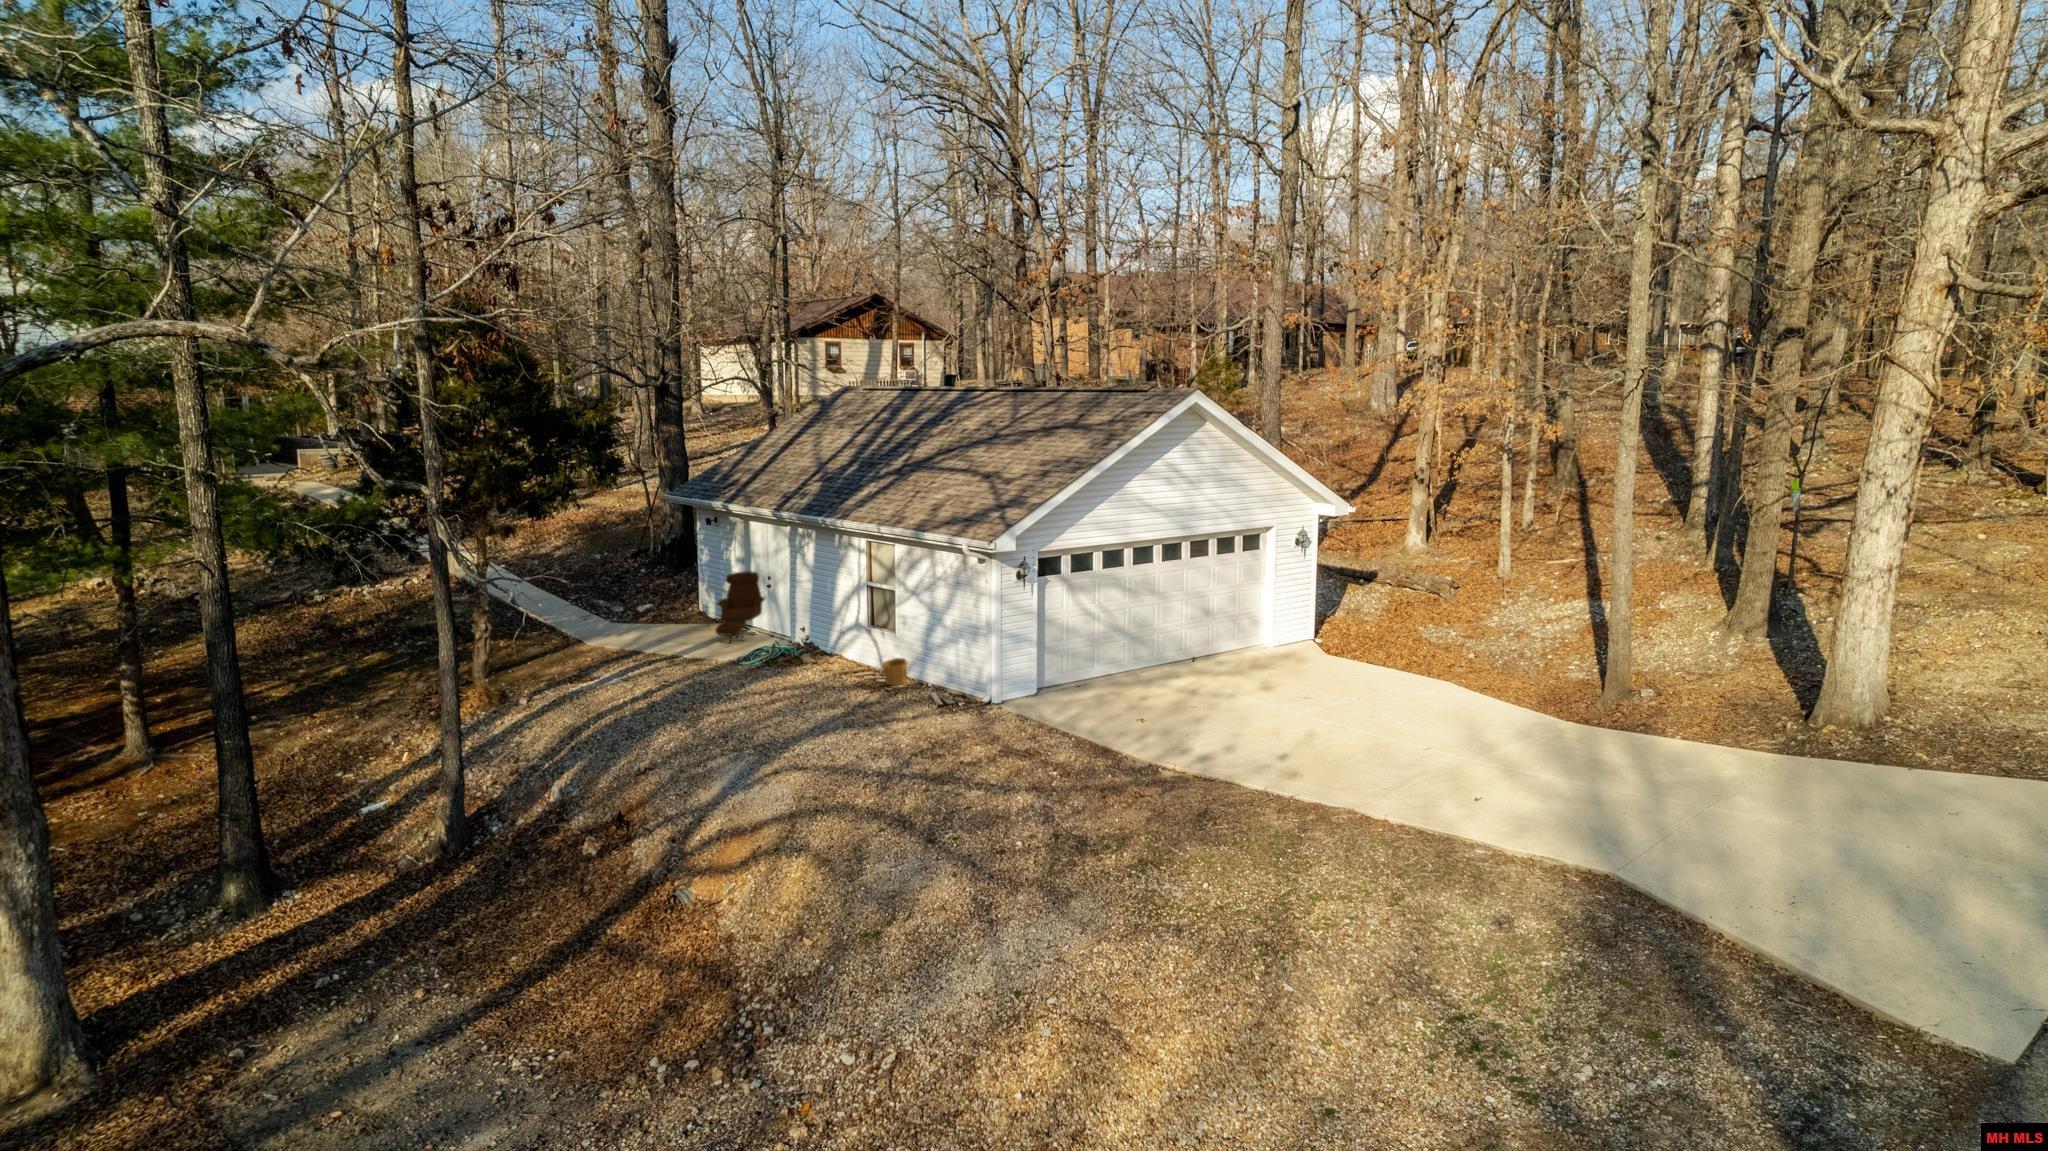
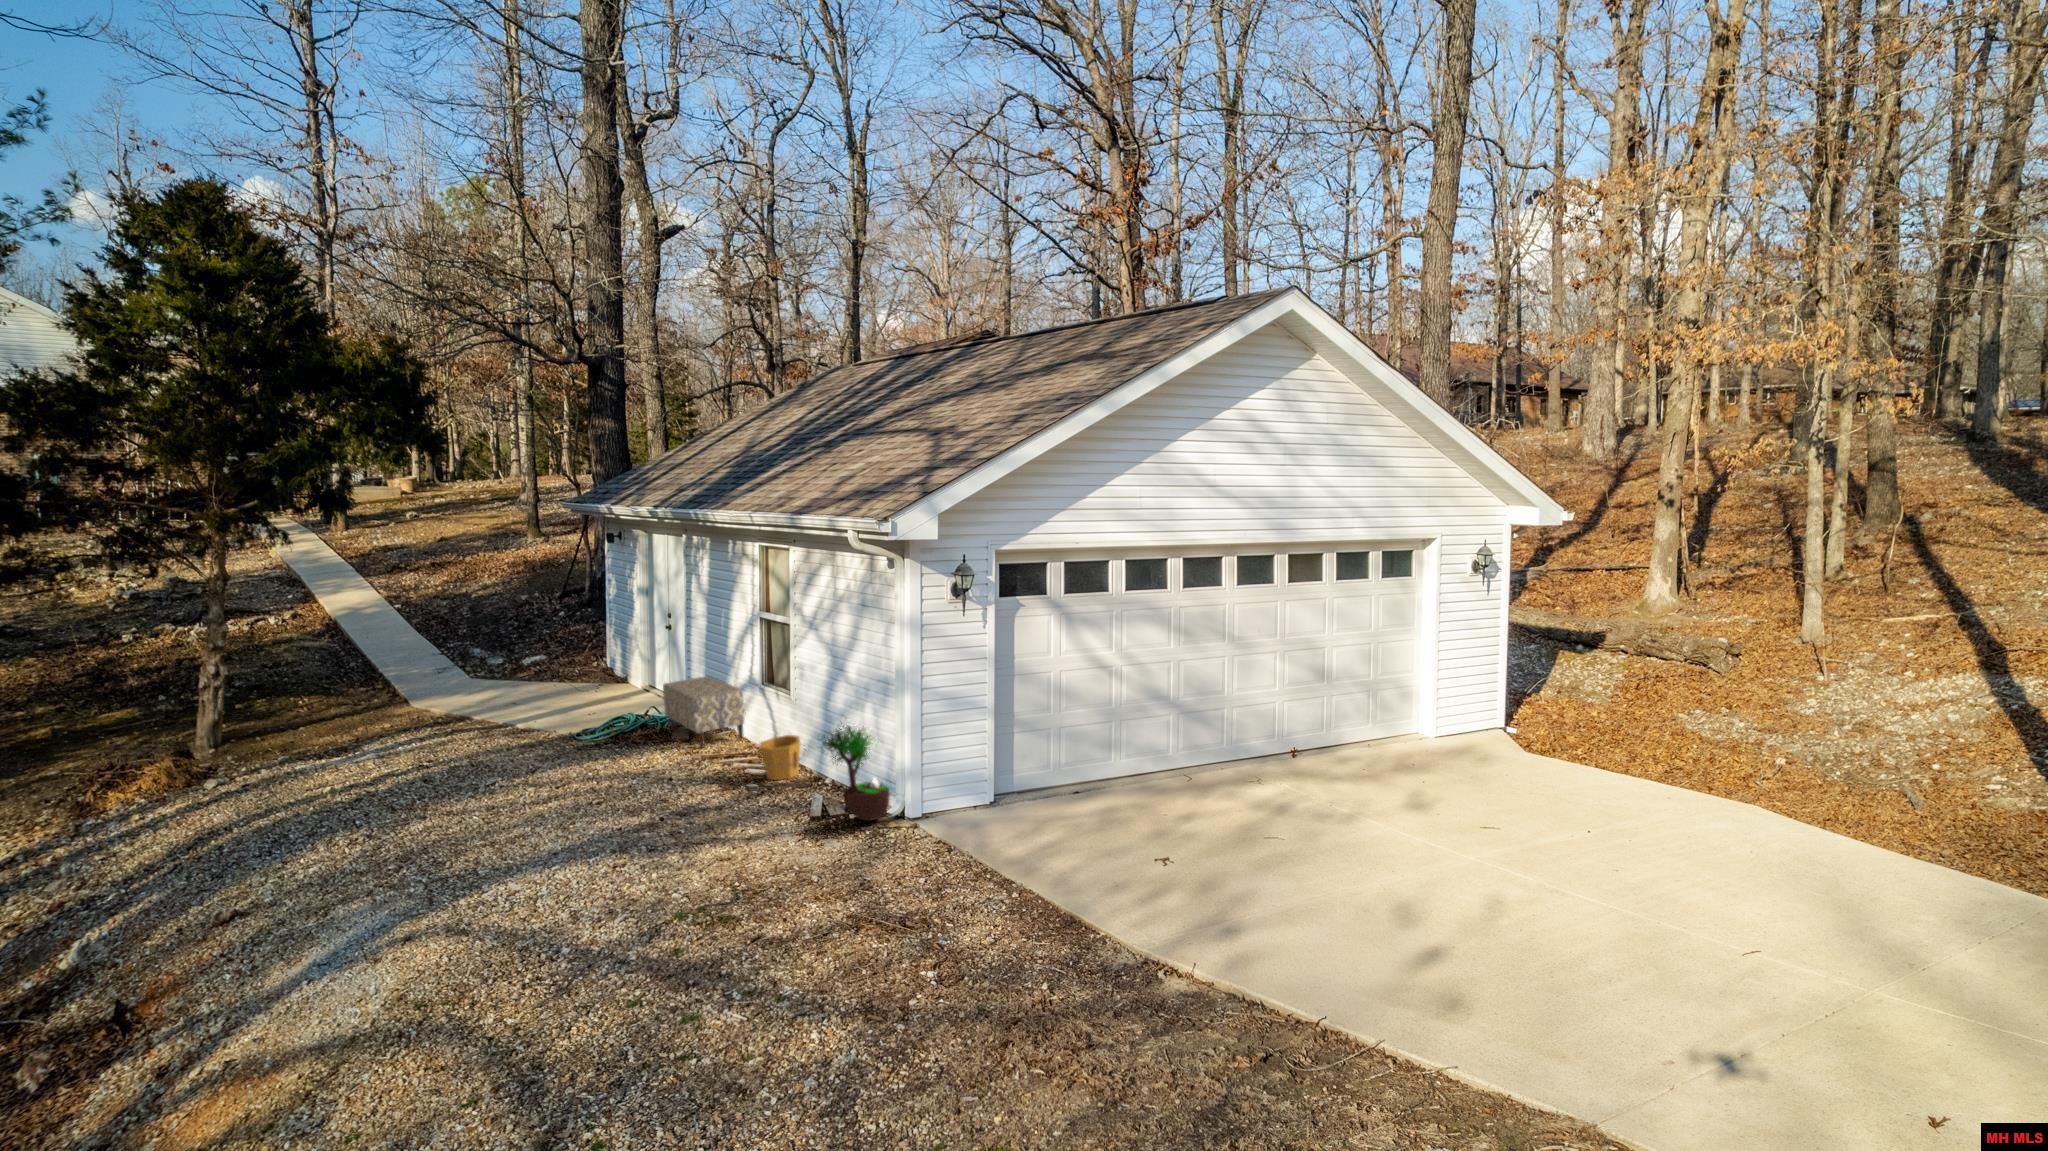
lounge chair: present [715,571,765,640] -> none [579,607,665,710]
bench: none [791,620,854,667] -> present [663,676,745,748]
potted tree: none [938,646,981,706] -> present [819,723,890,821]

